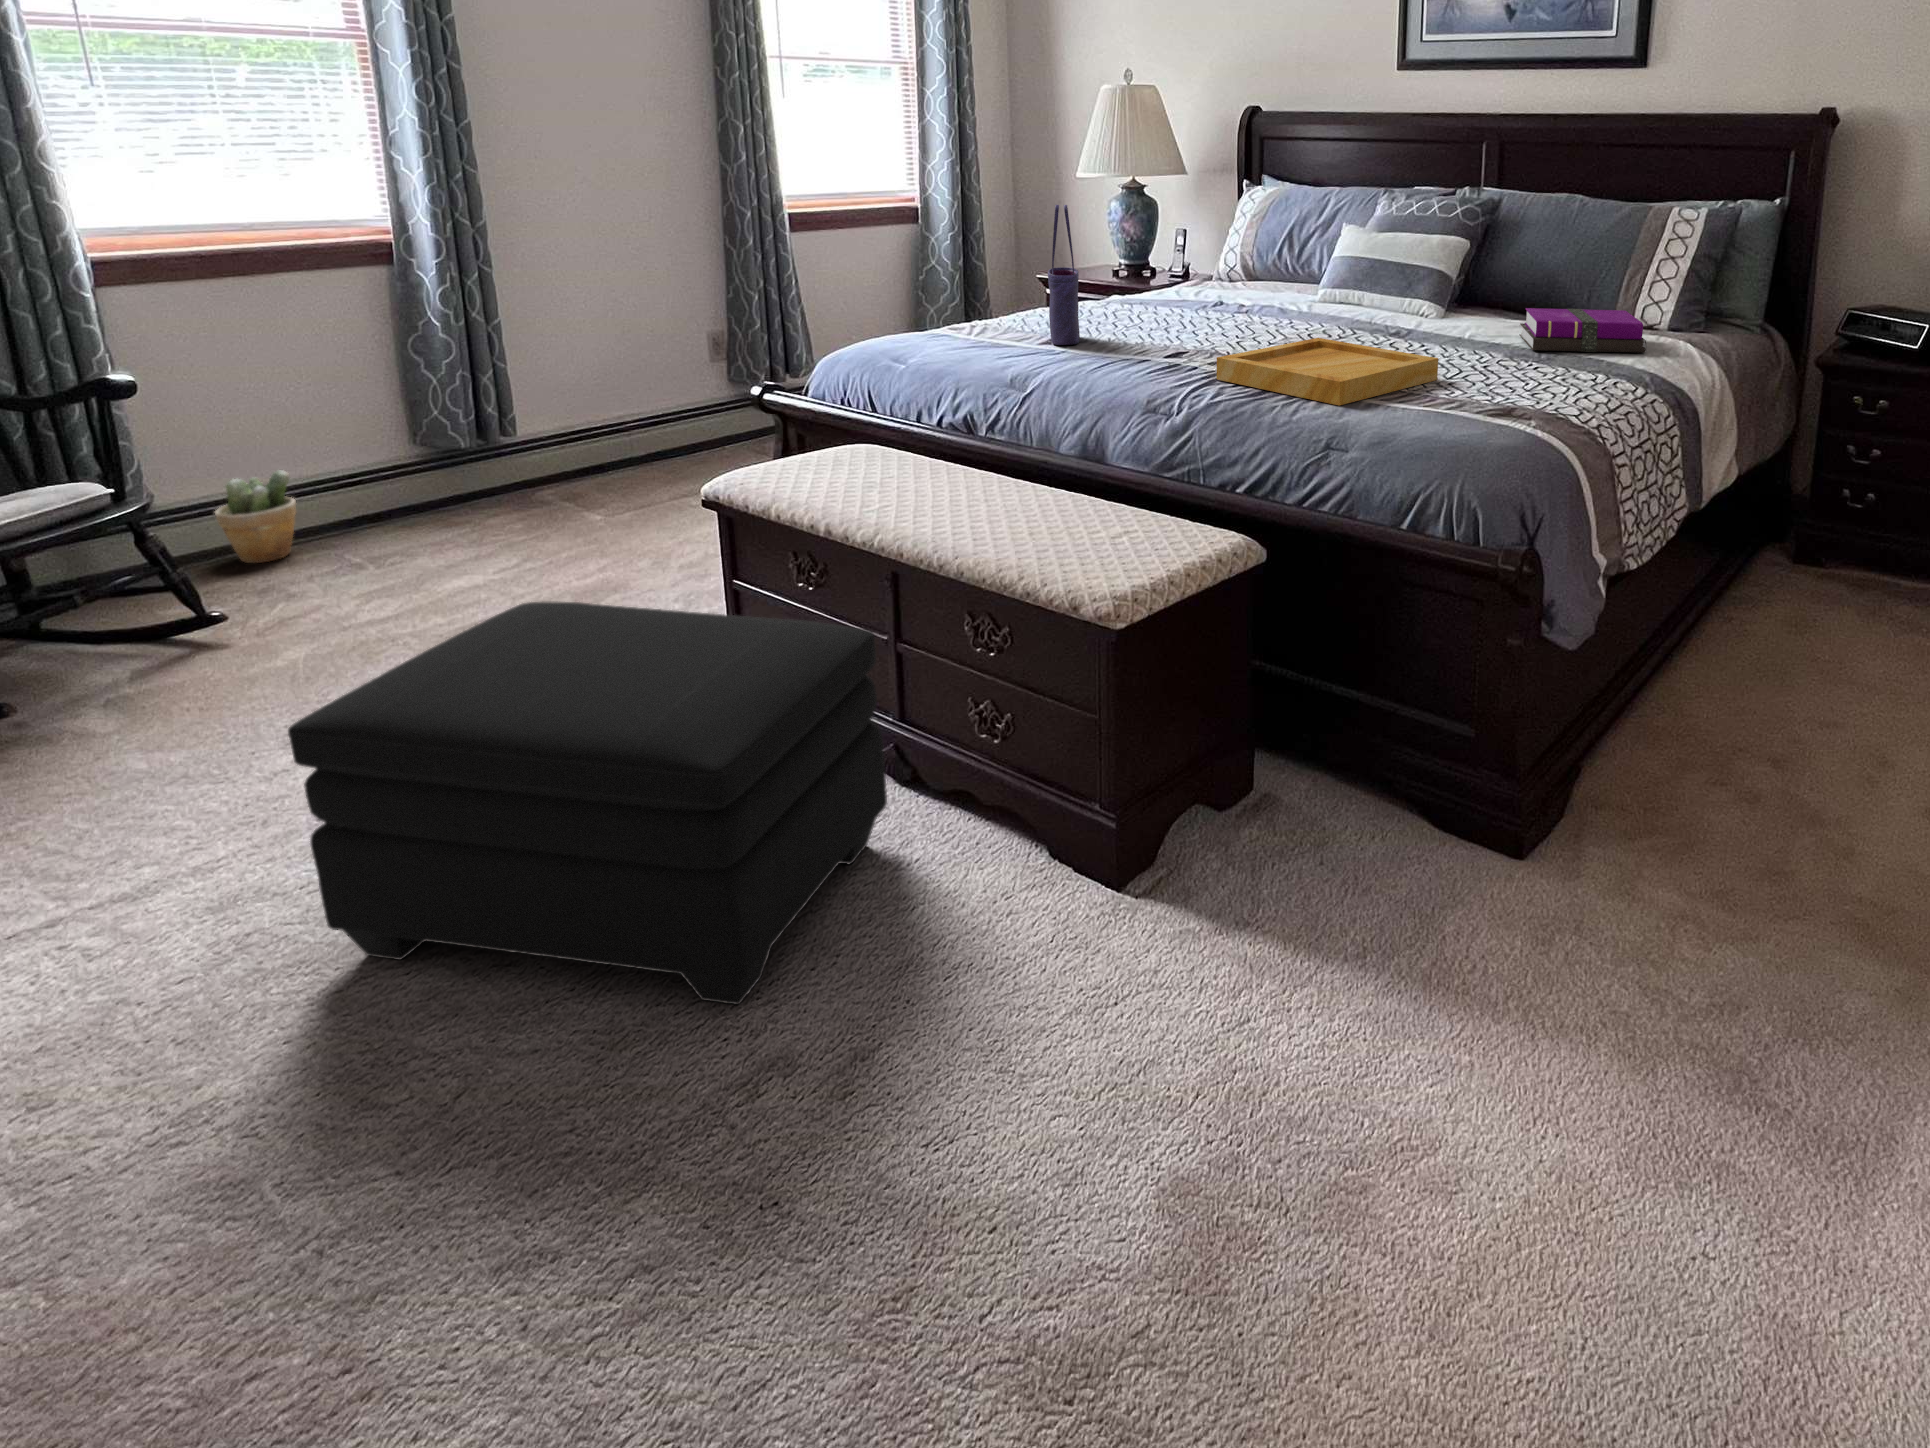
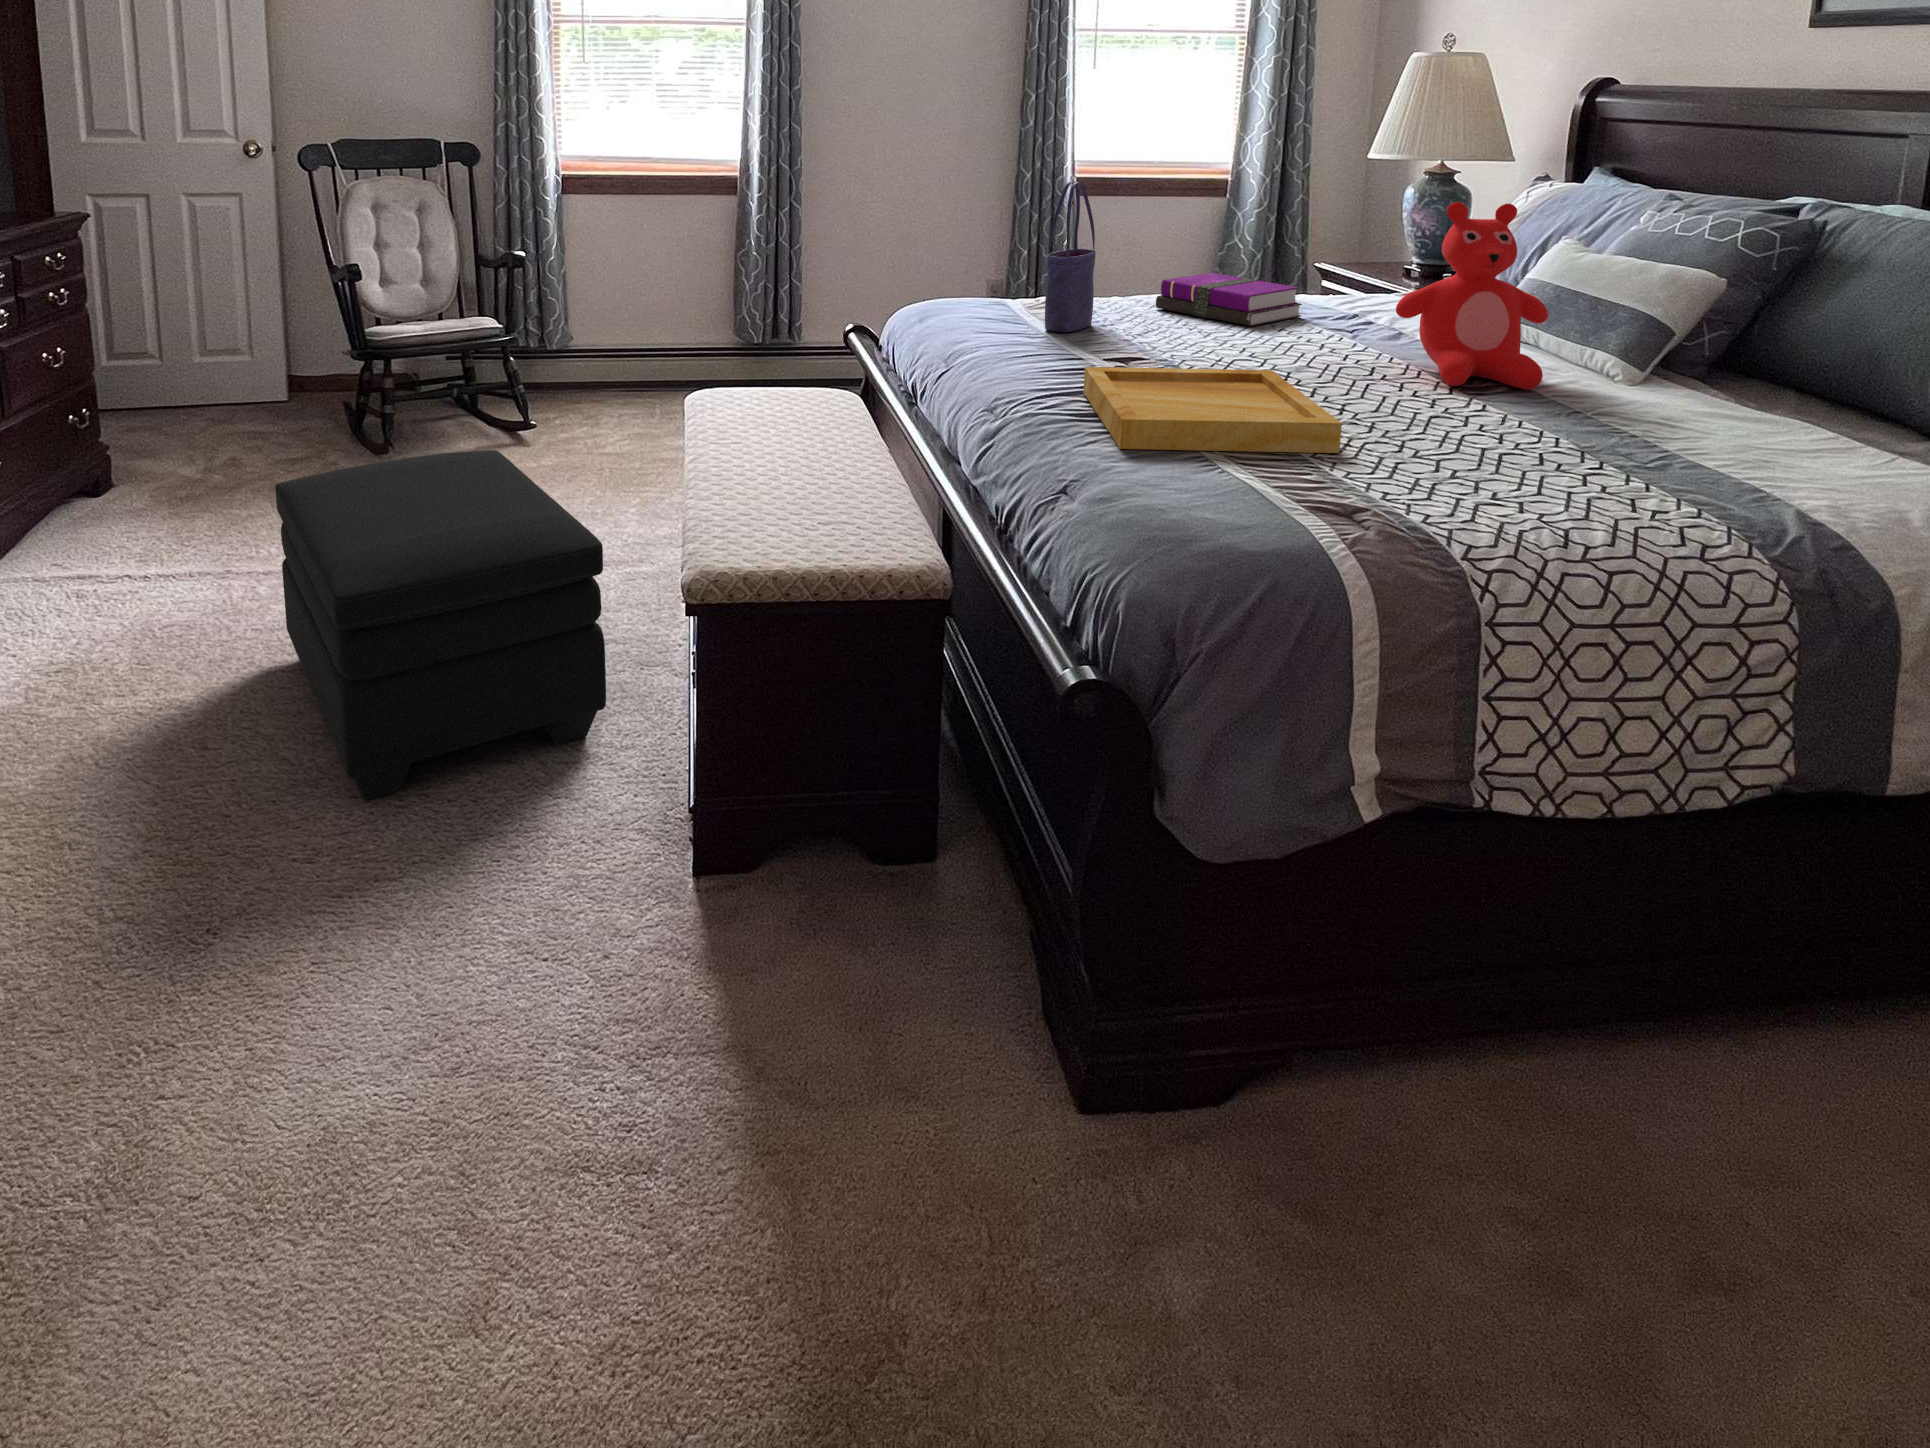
teddy bear: none [1325,198,1426,333] -> present [1396,202,1548,389]
notebook: present [1520,308,1646,353] -> present [1156,273,1302,326]
potted plant: present [215,470,296,563] -> none [595,335,642,399]

